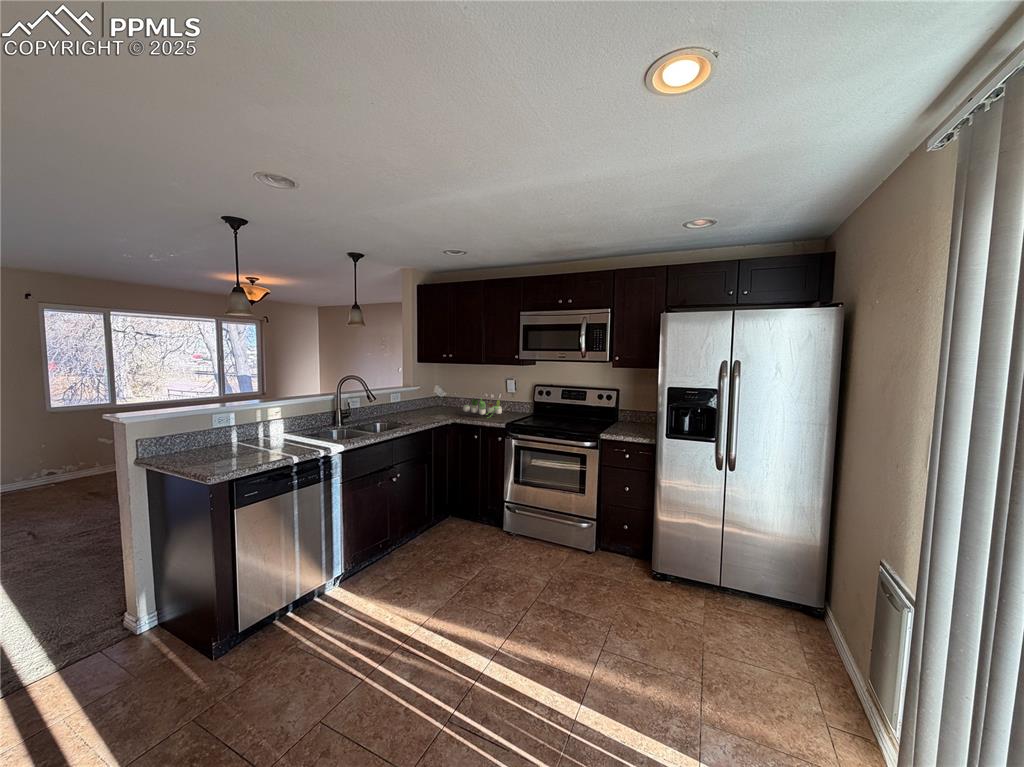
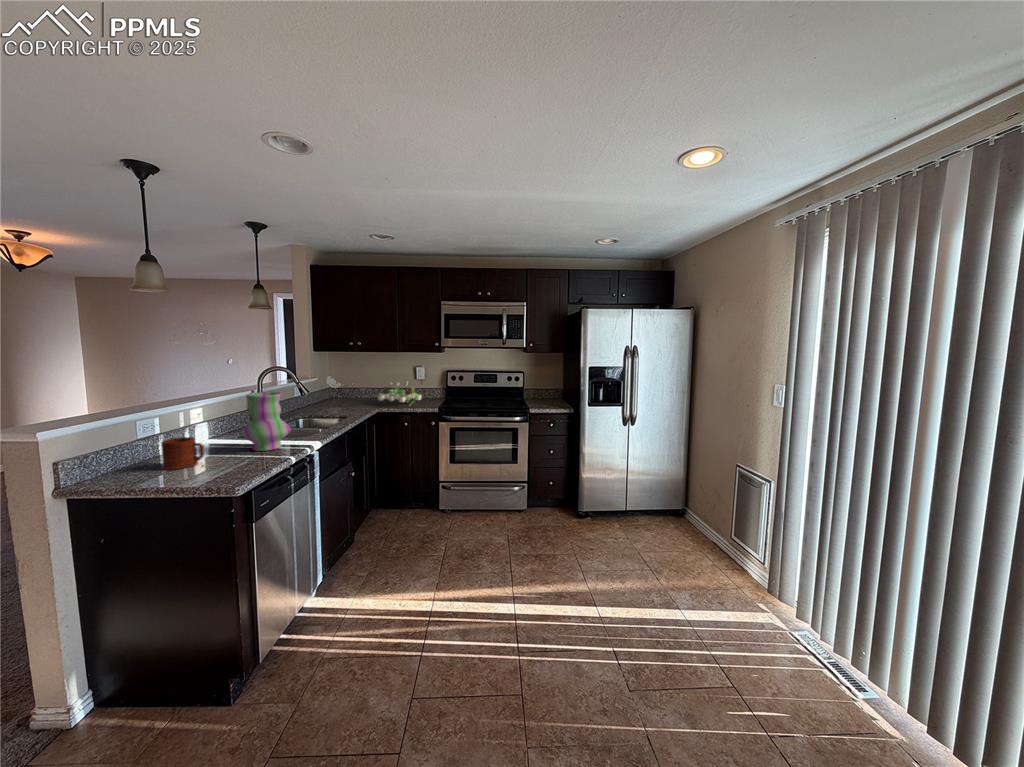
vase: none [284,398,325,448] -> present [241,392,290,451]
mug: none [215,430,244,455] -> present [161,437,204,470]

